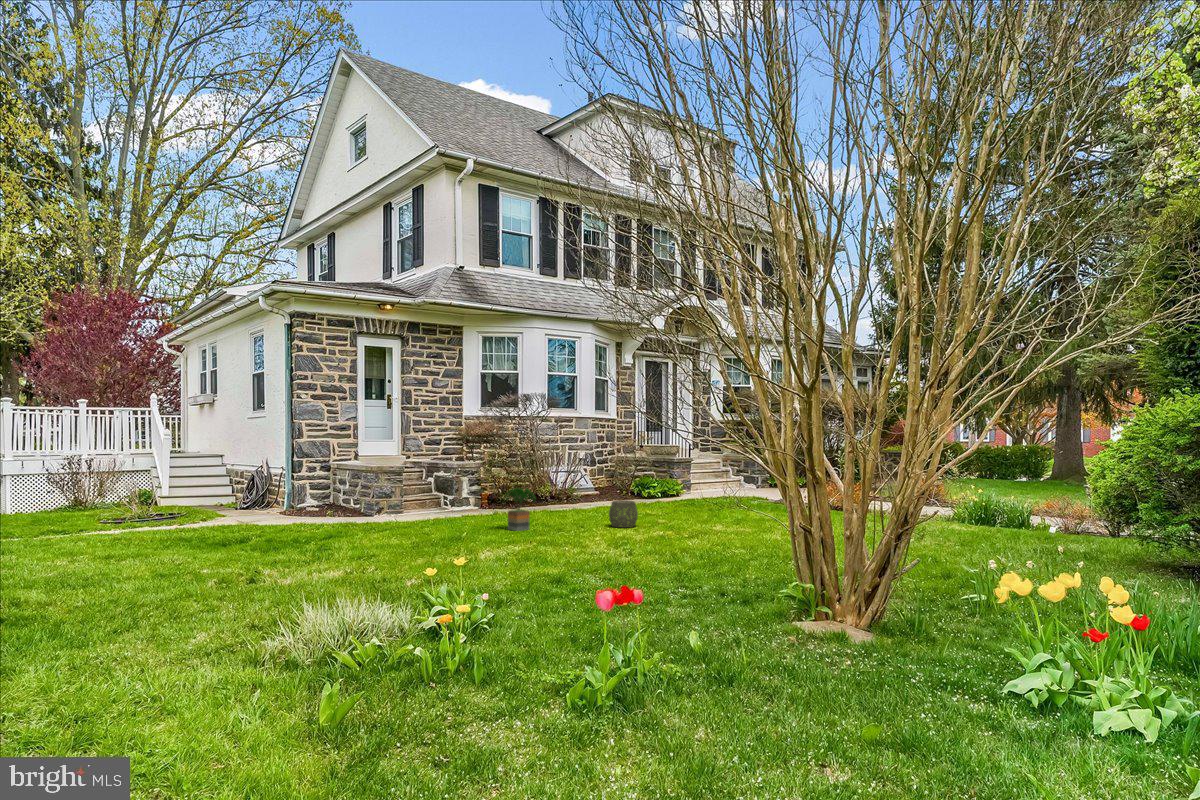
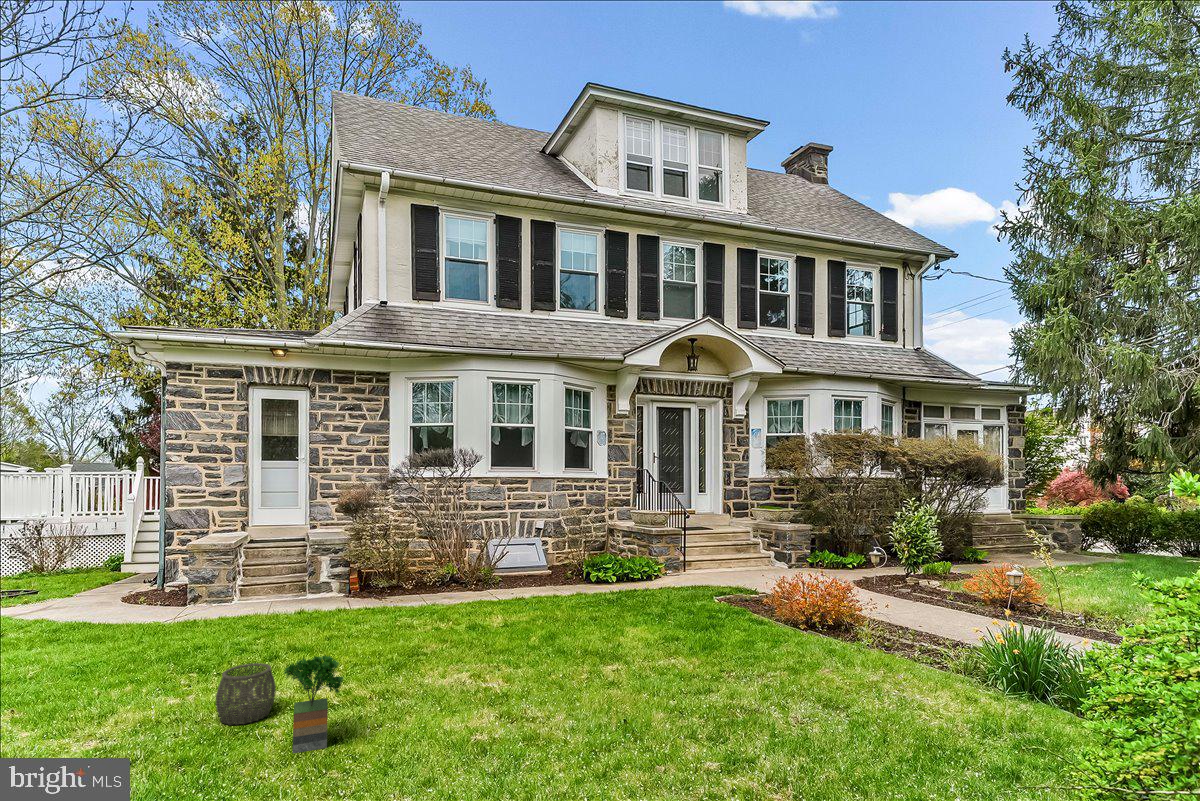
potted tree: present [505,488,536,531] -> present [284,655,344,753]

